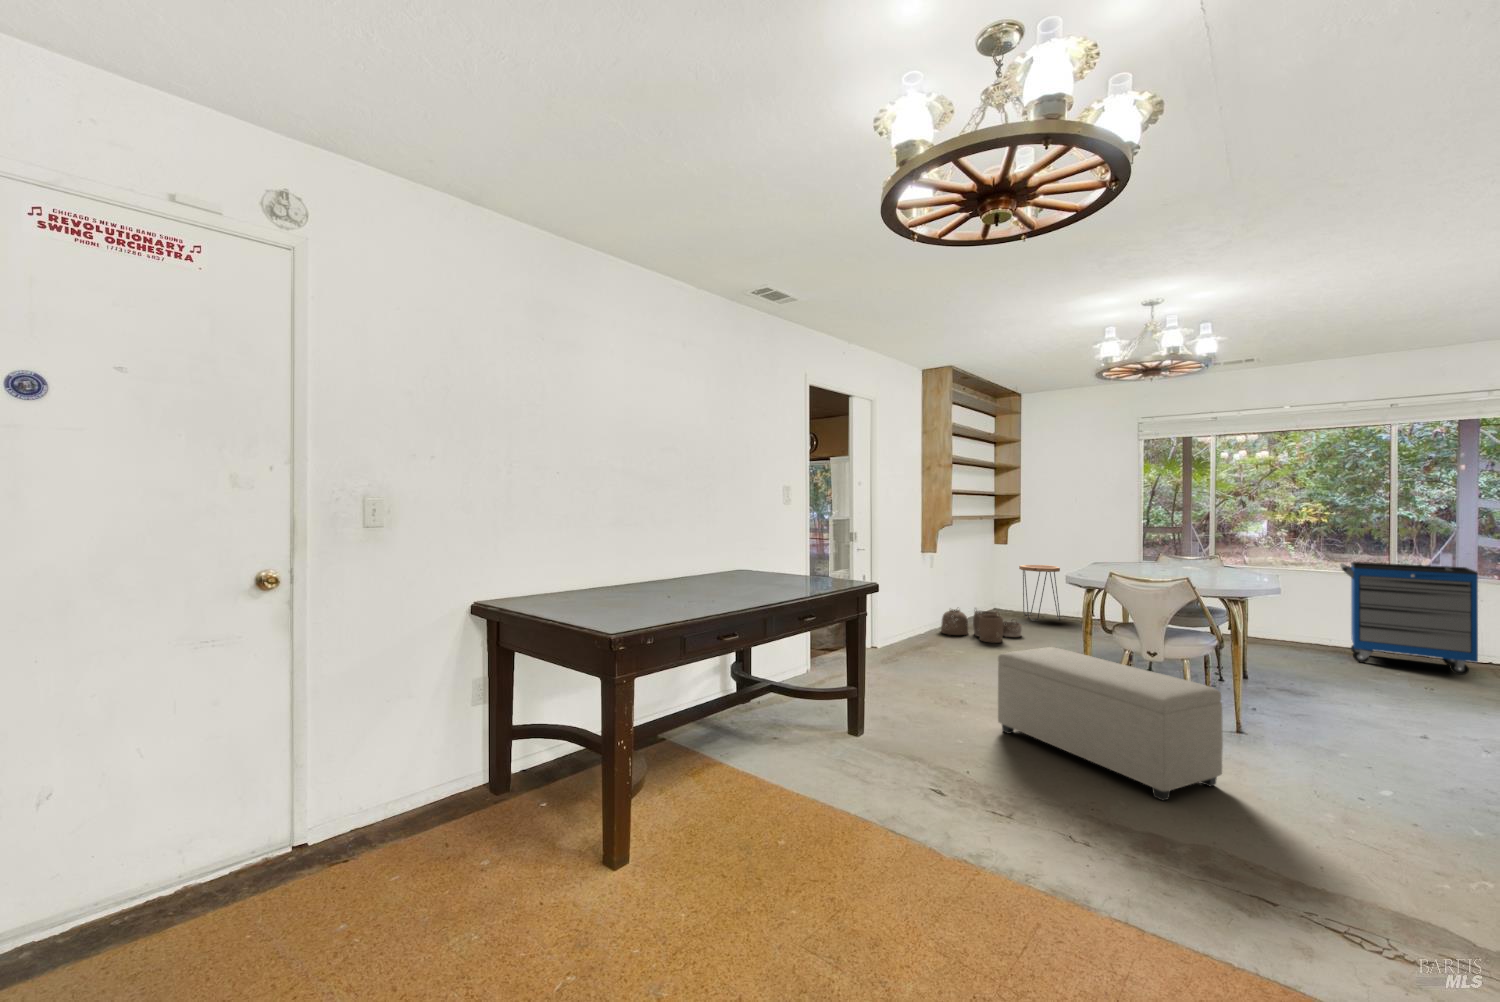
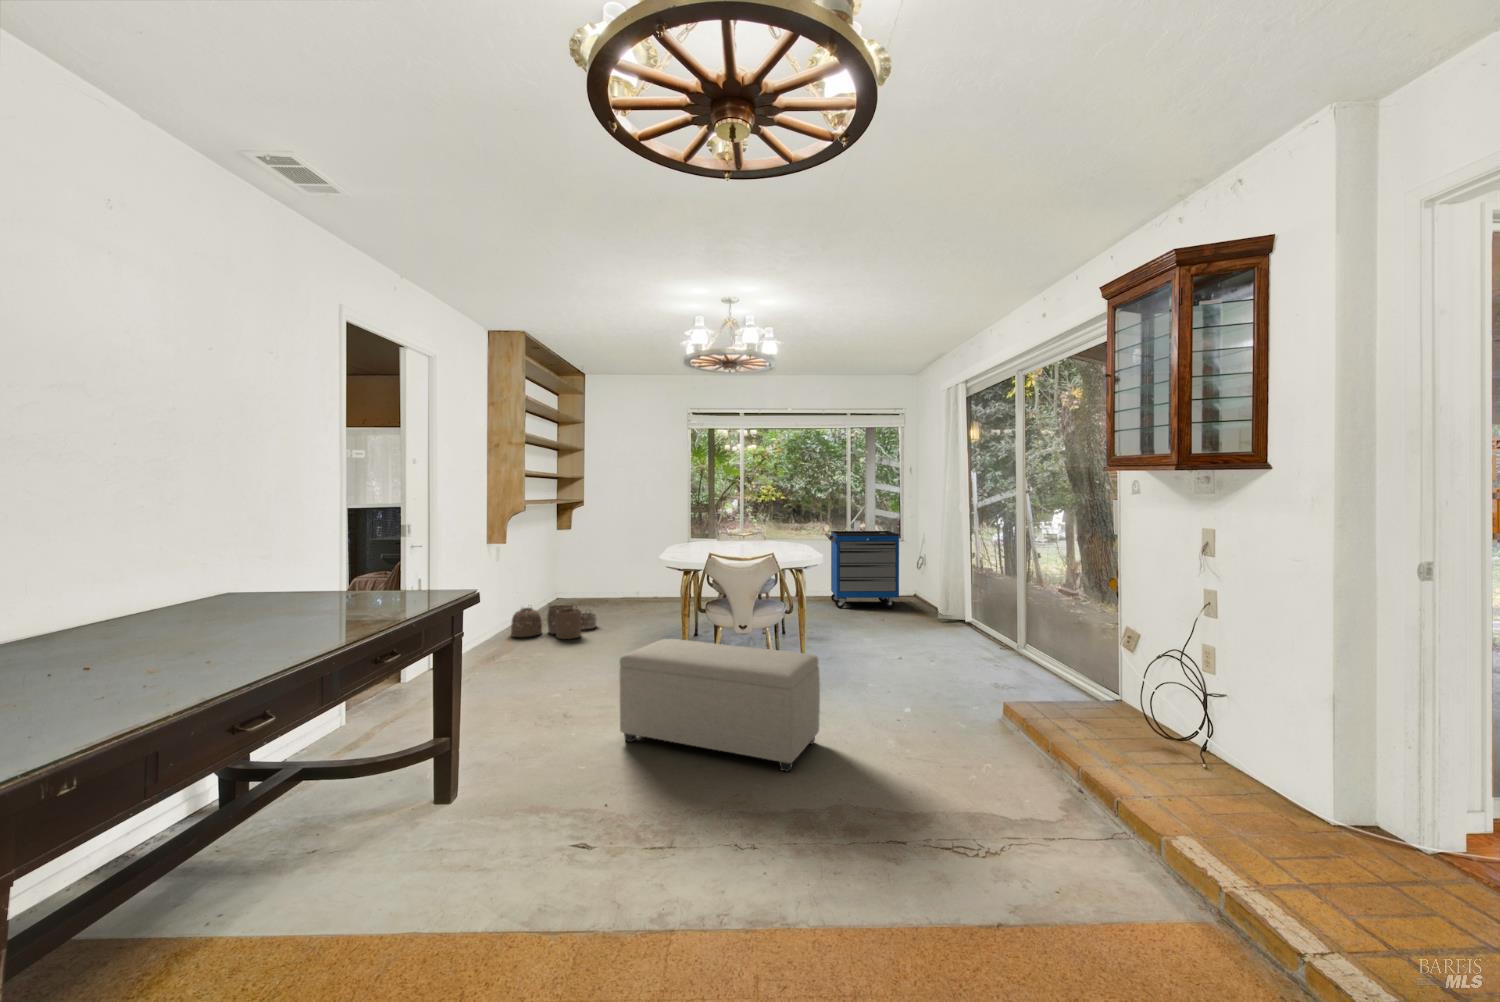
side table: present [1019,565,1060,621] -> none [585,550,624,608]

